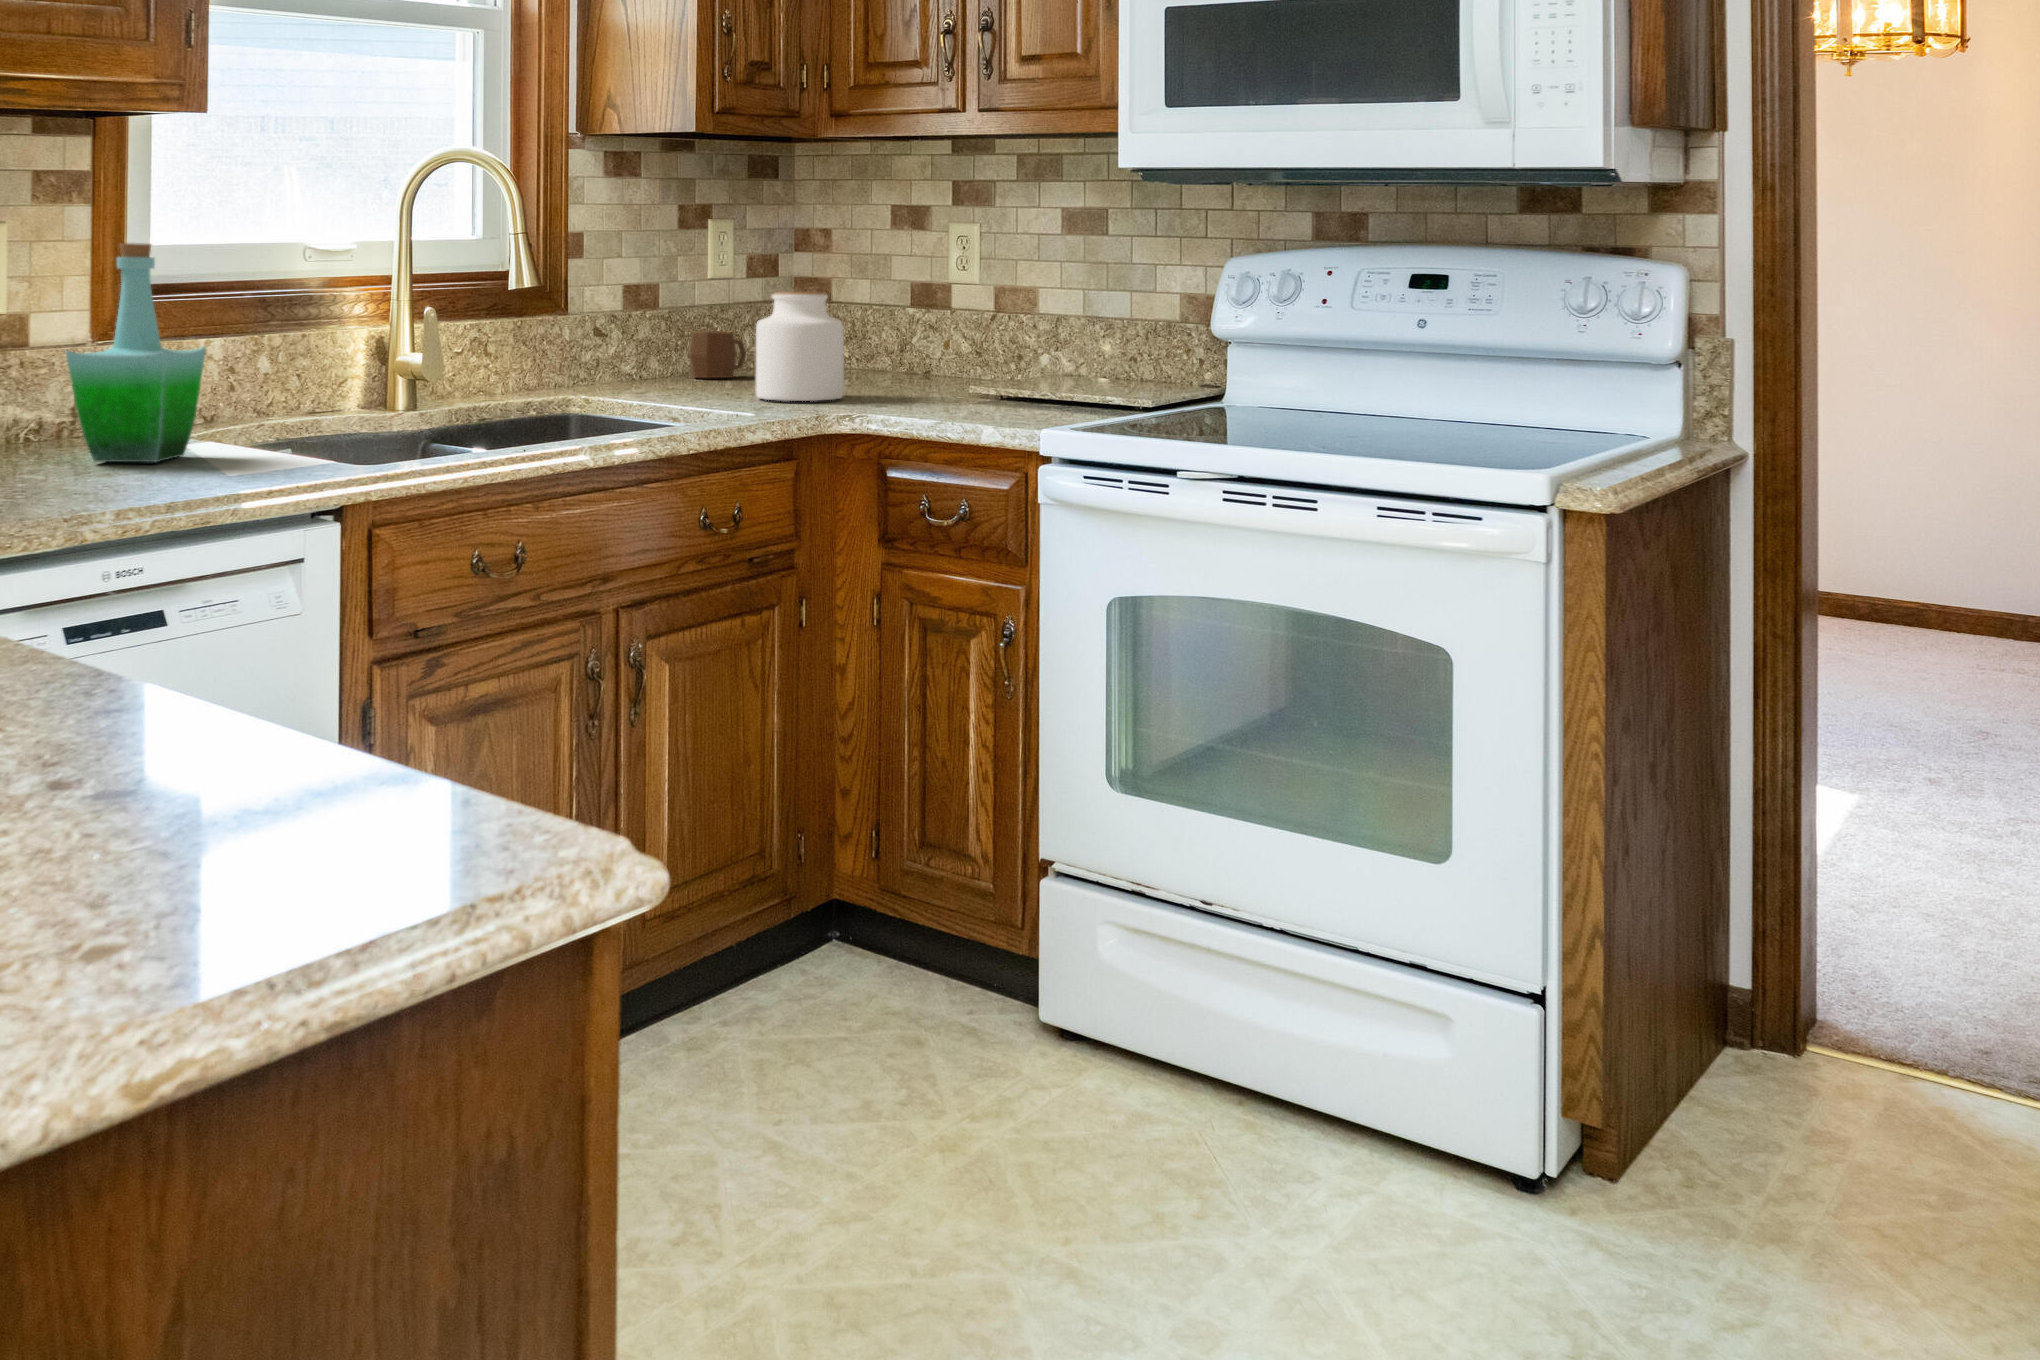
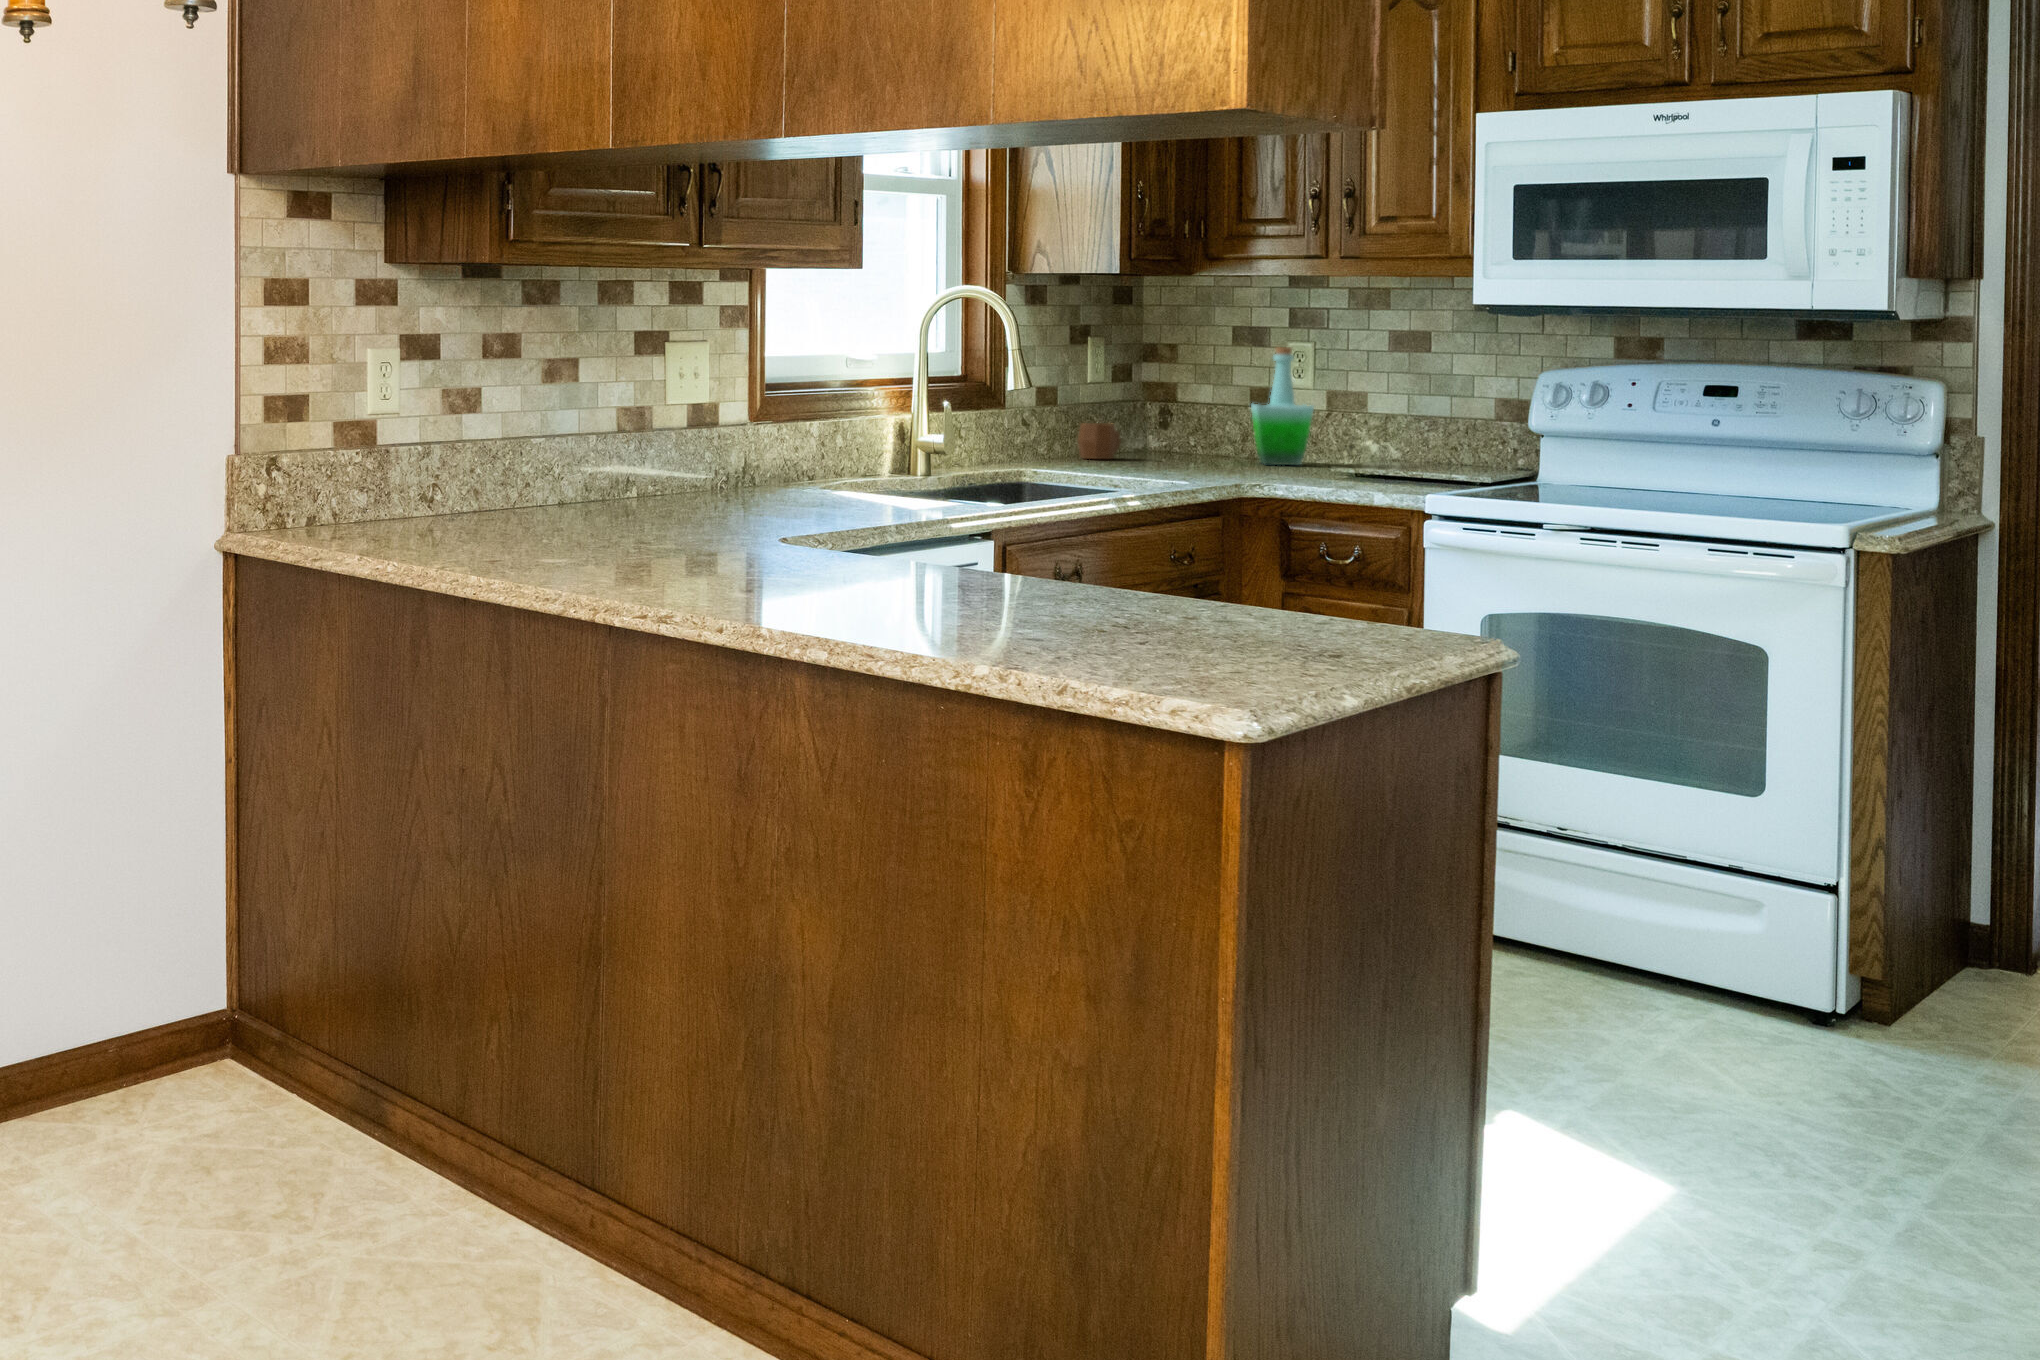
bottle: present [65,243,206,462] -> present [1251,347,1314,465]
jar: present [756,292,844,401] -> none [1163,393,1233,475]

